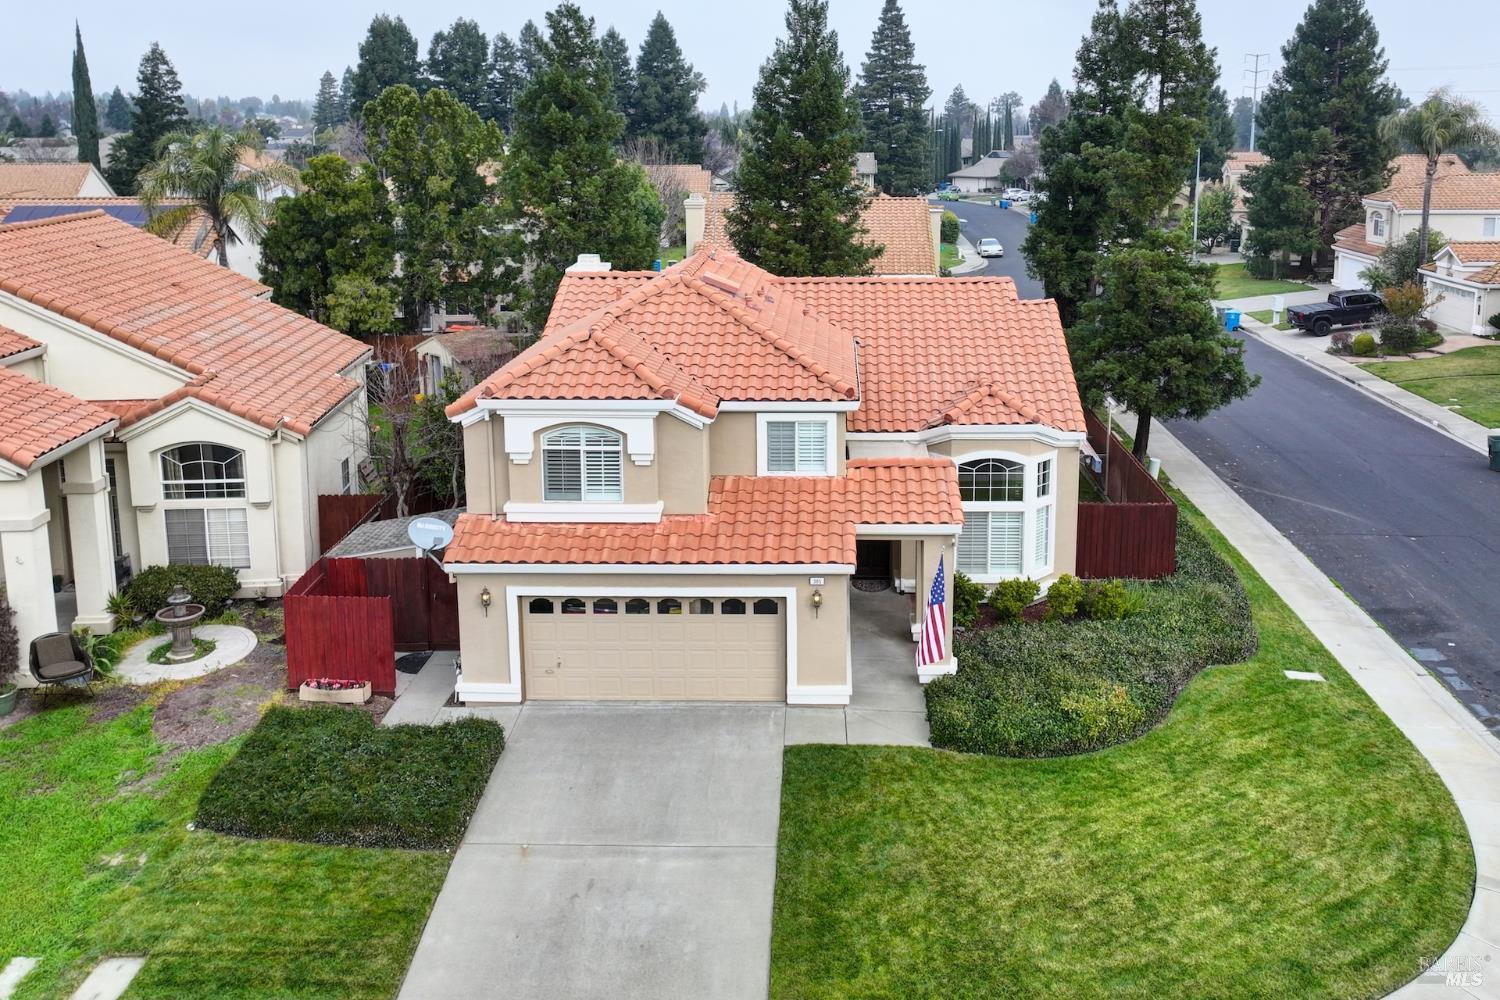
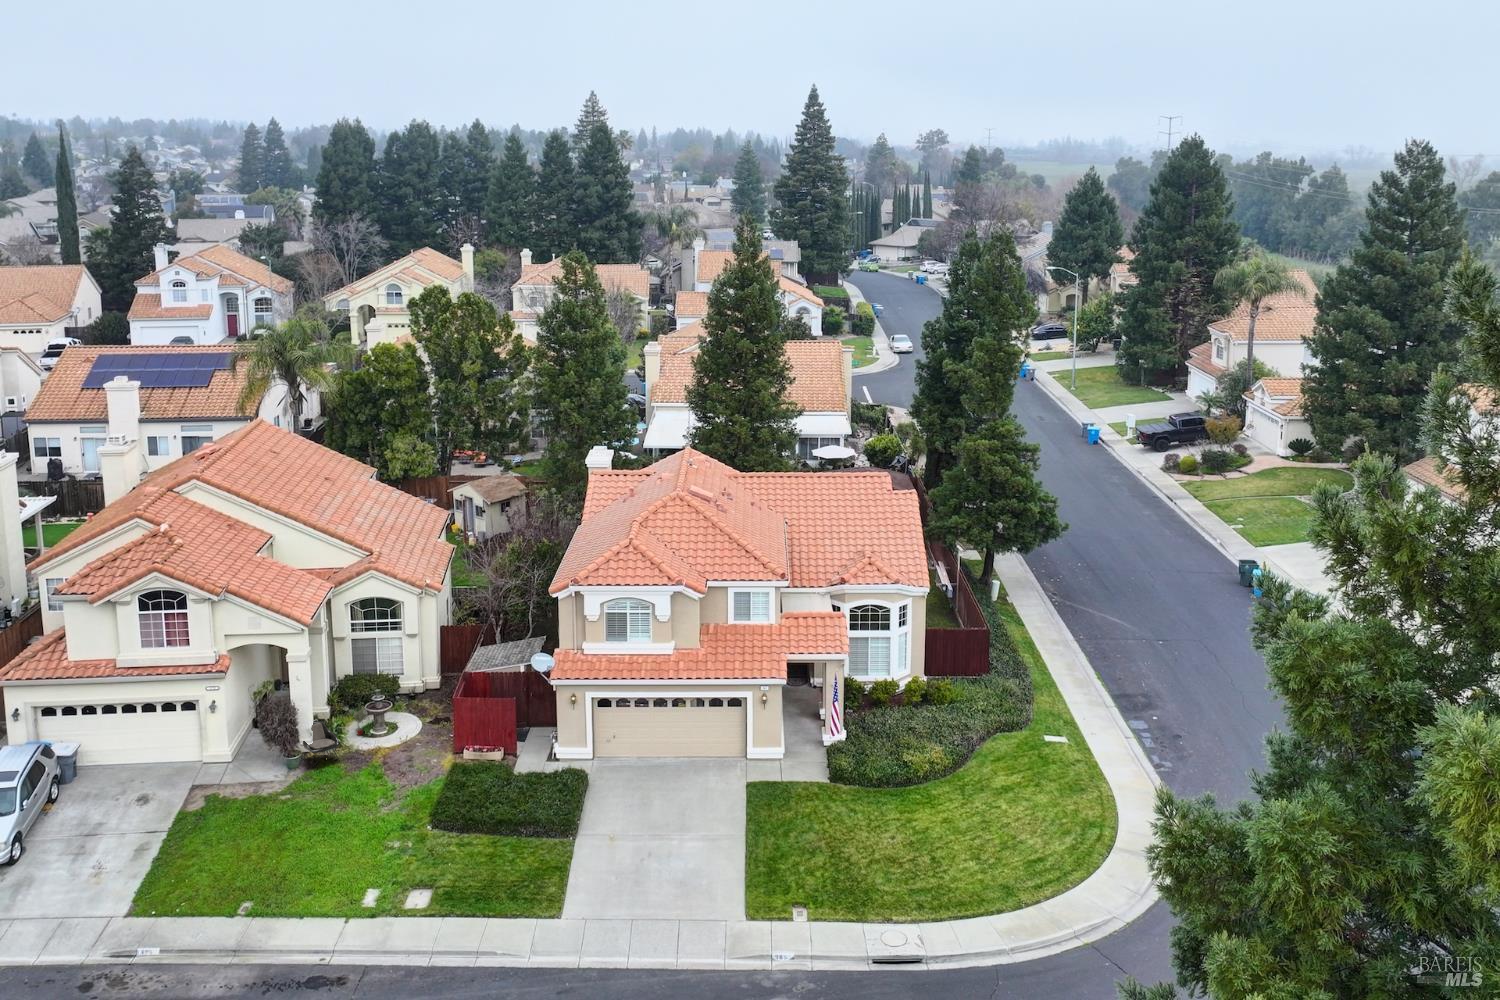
potted tree: none [138,608,169,658] -> present [354,707,369,735]

